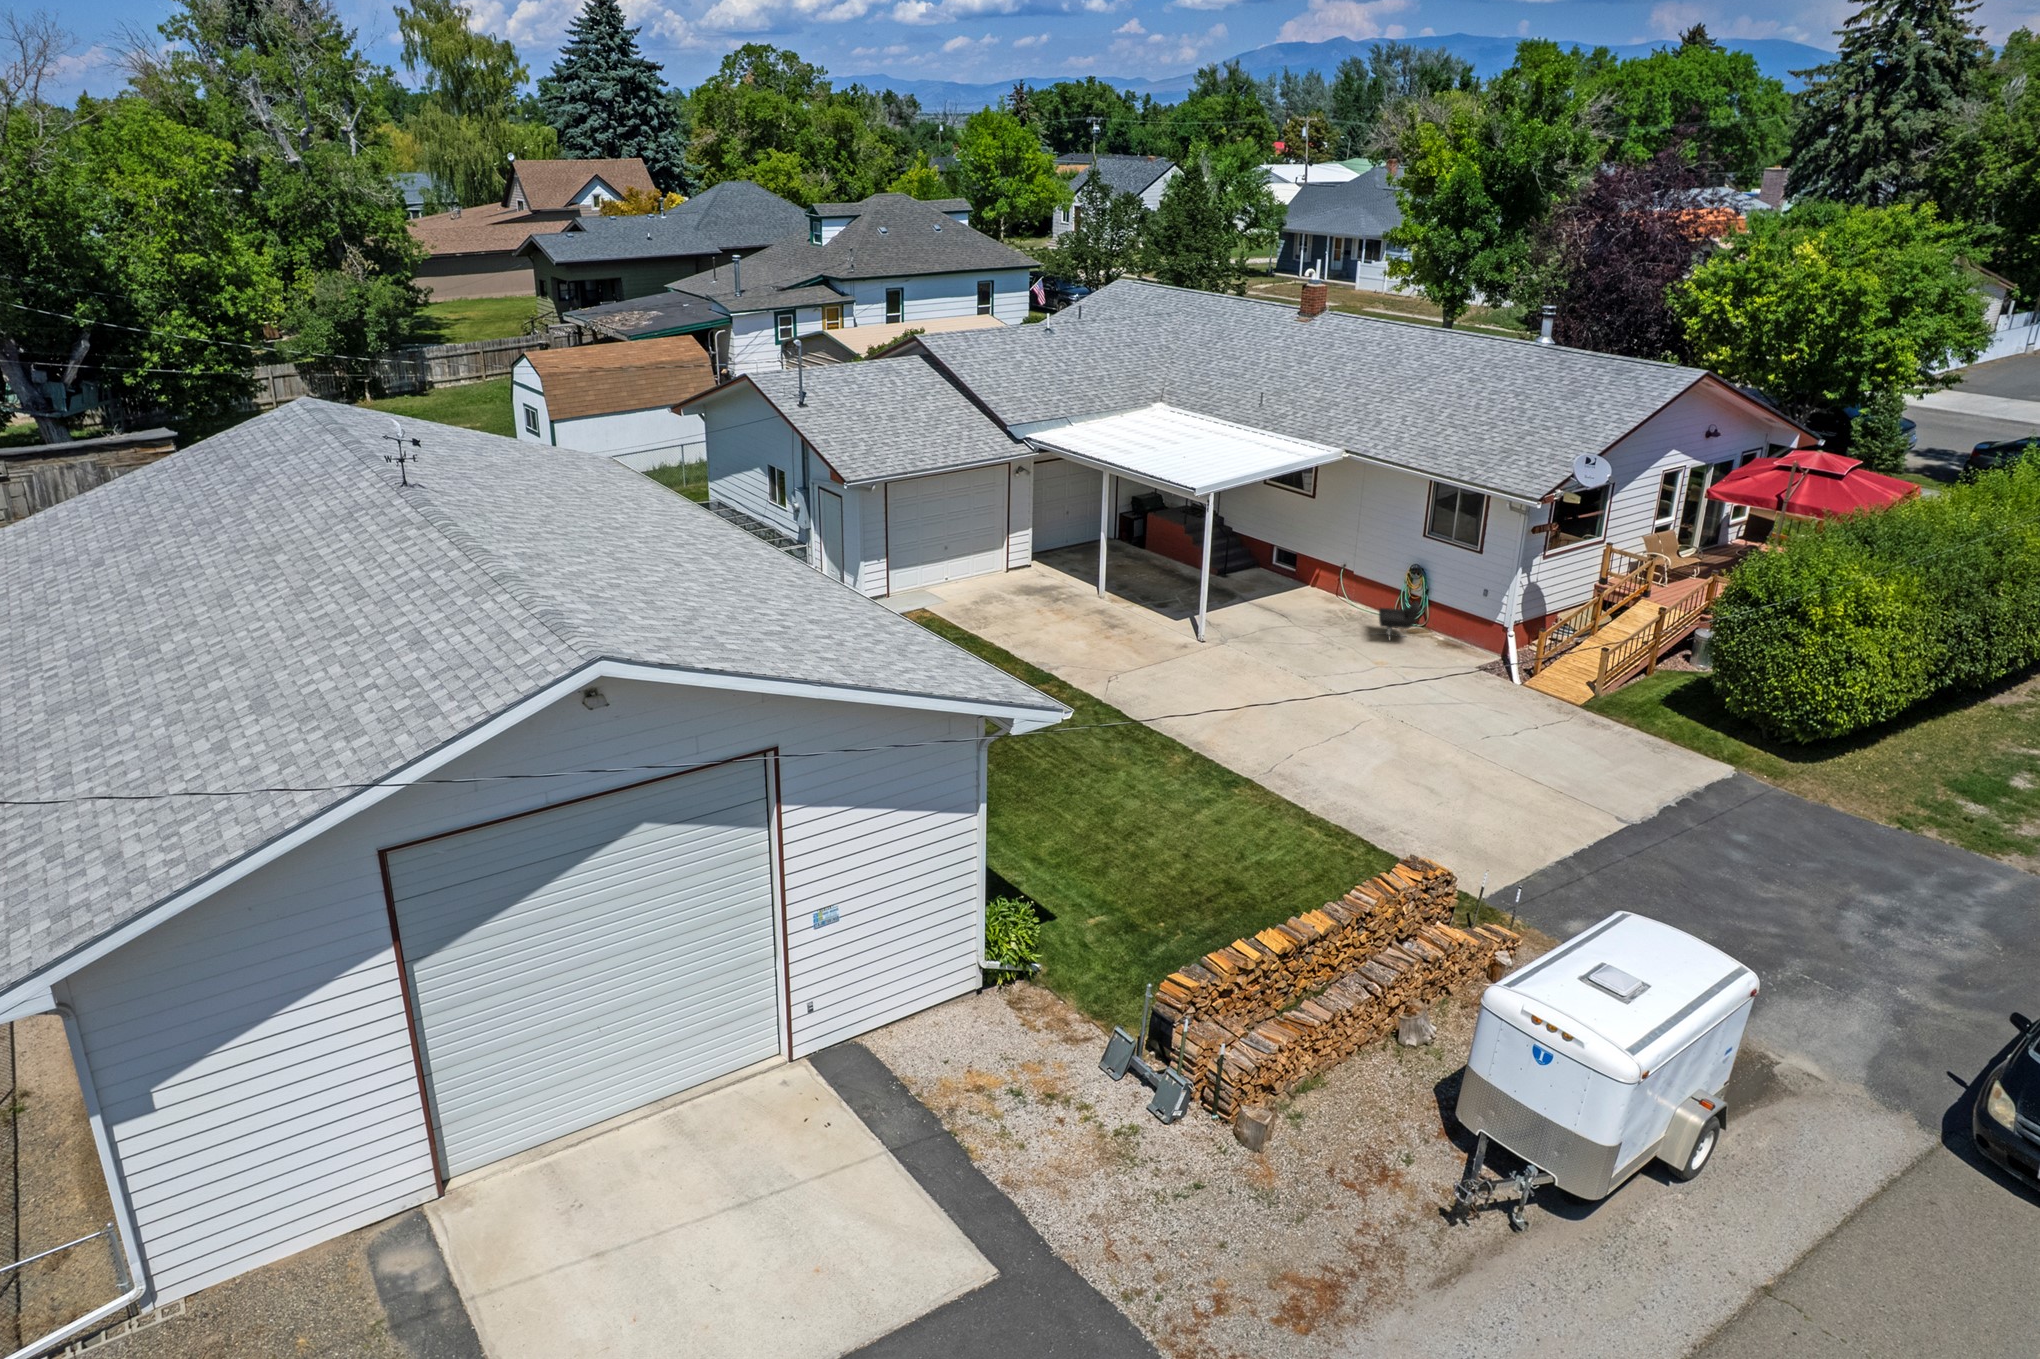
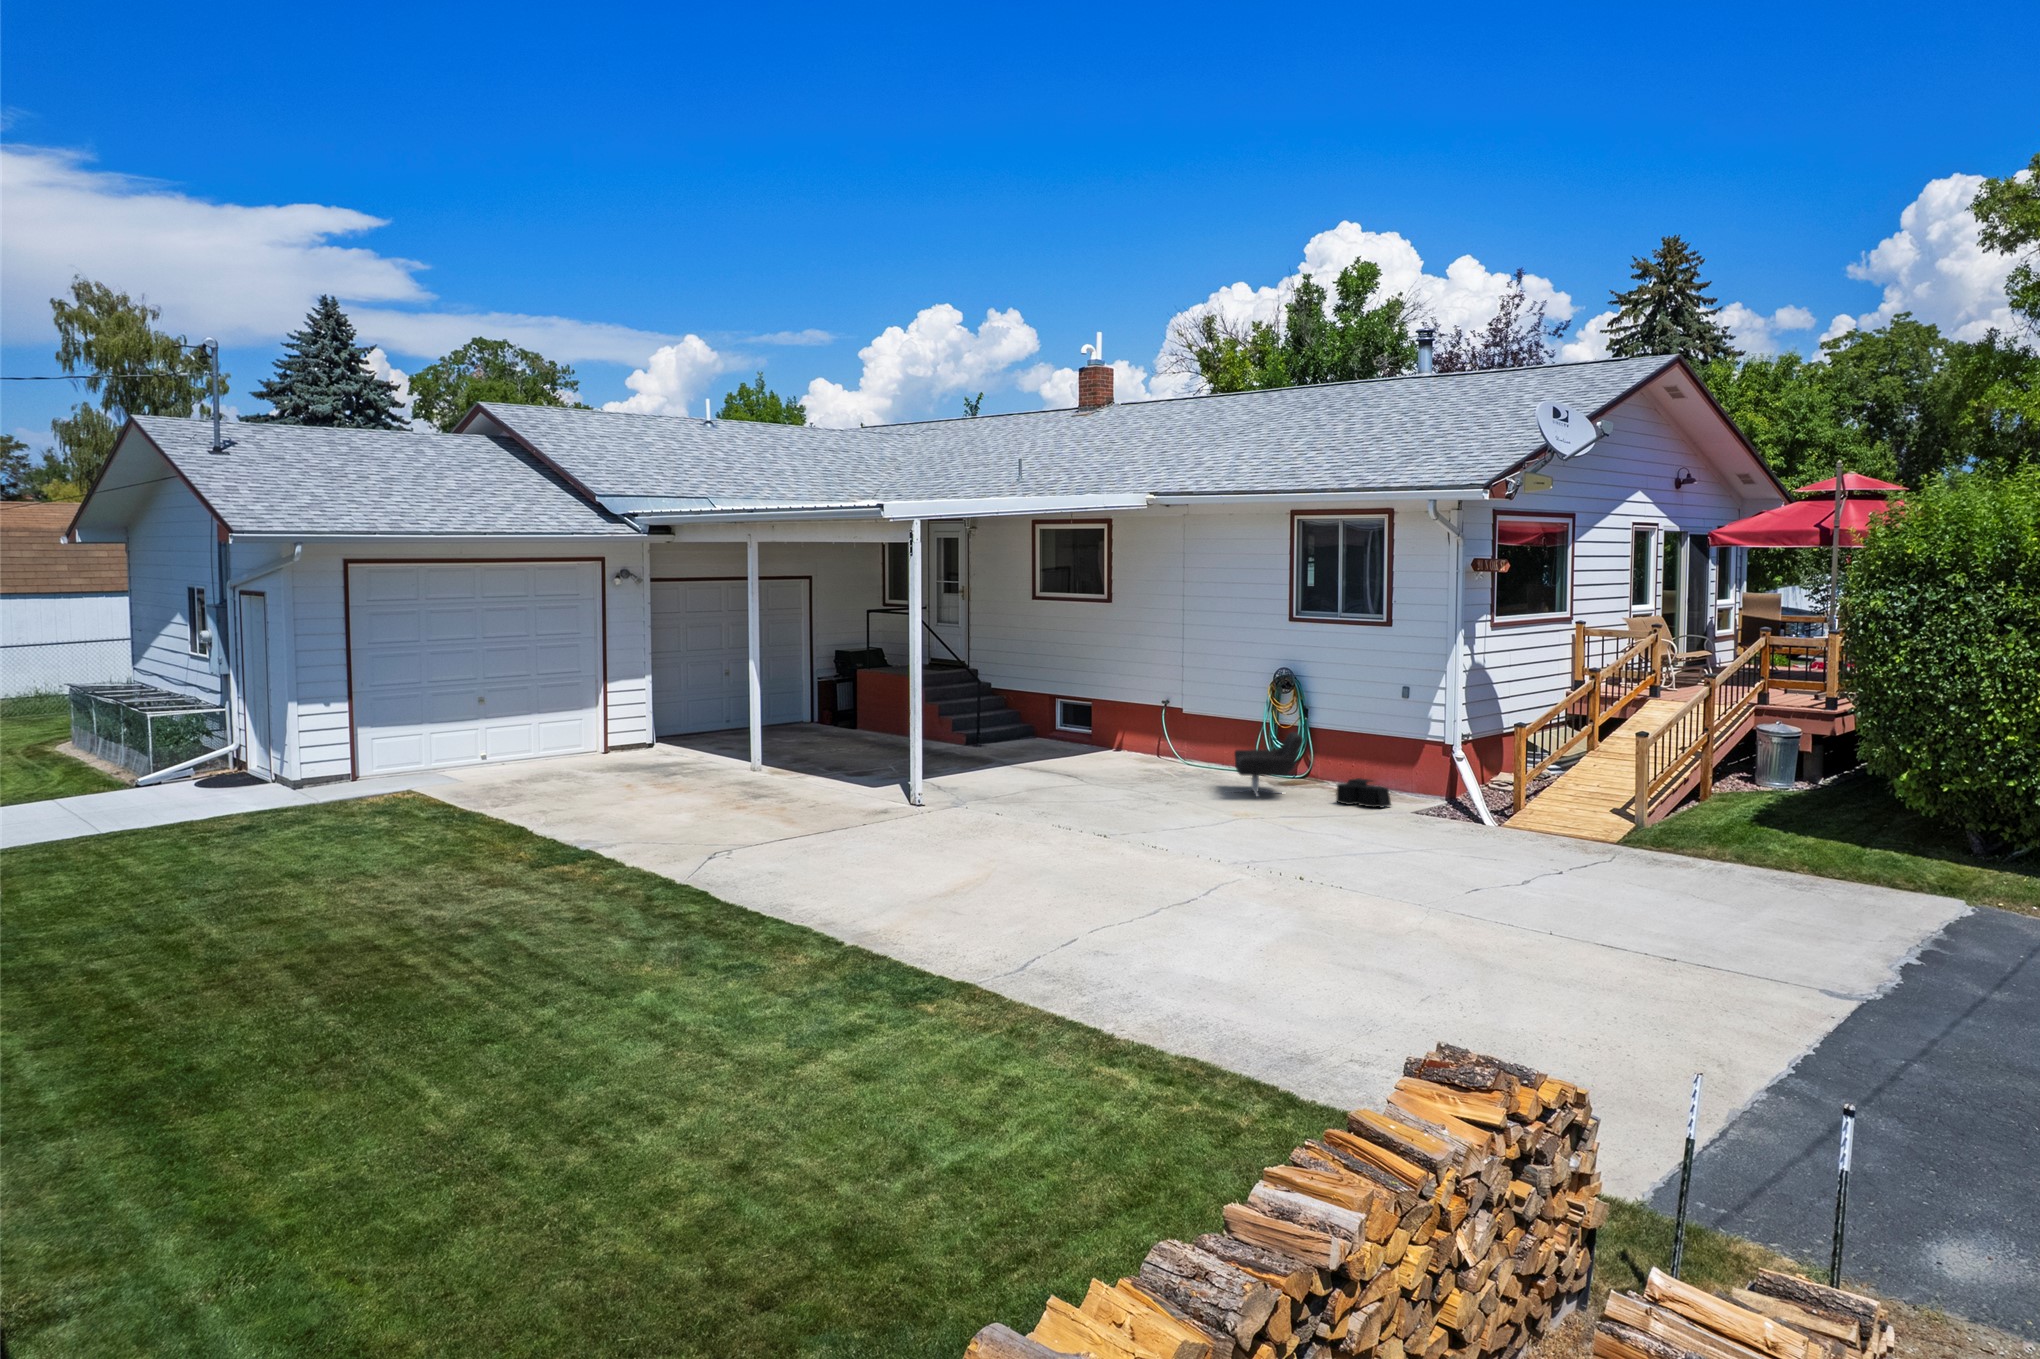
storage bin: none [1435,633,1467,656] -> present [1336,778,1391,808]

